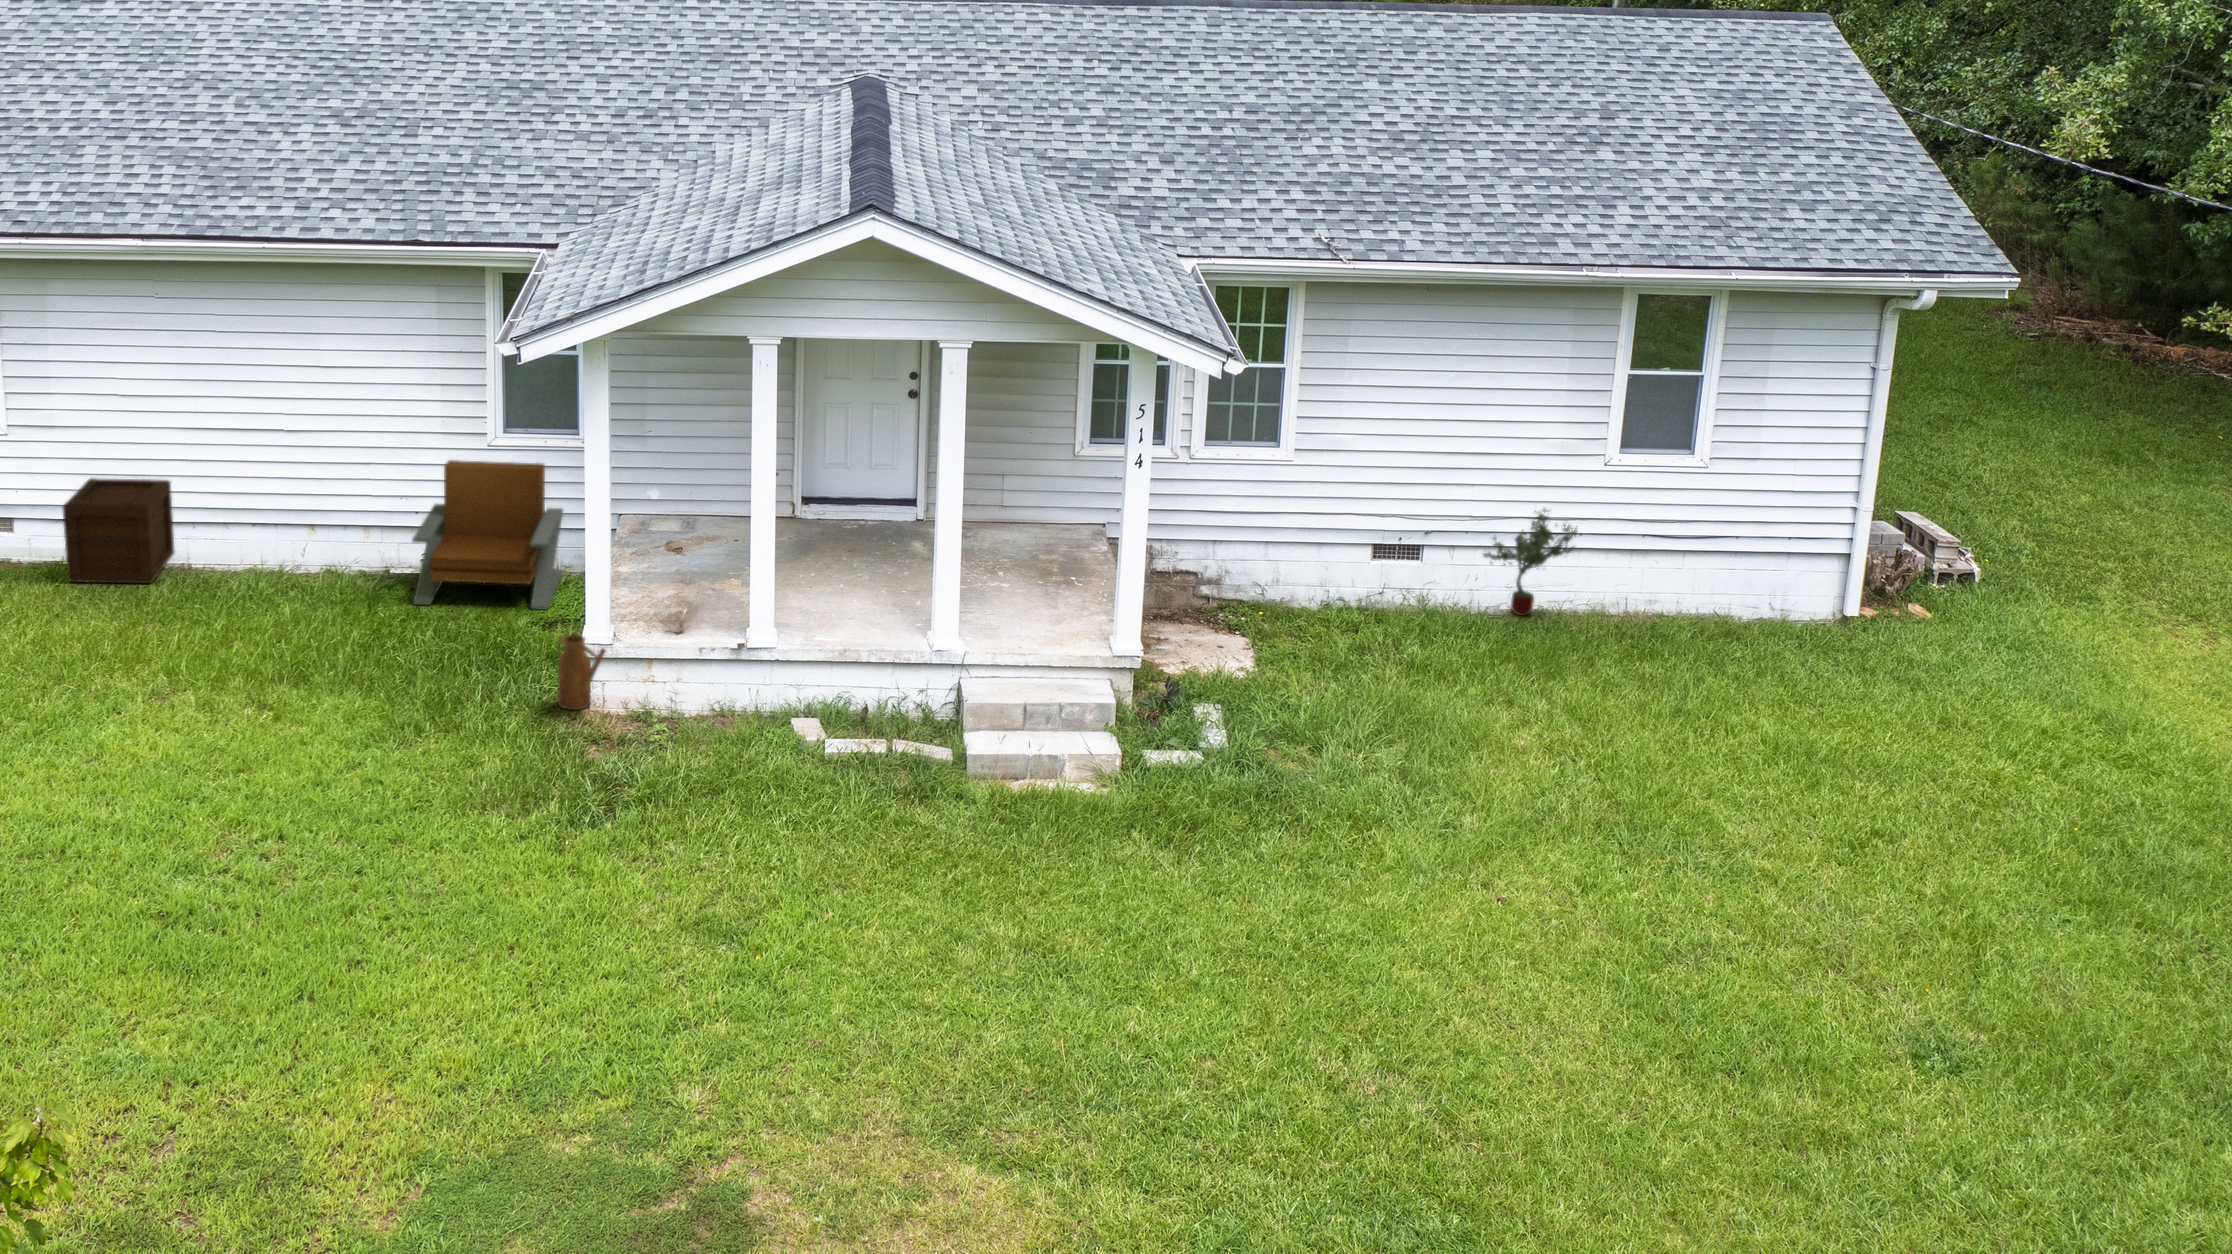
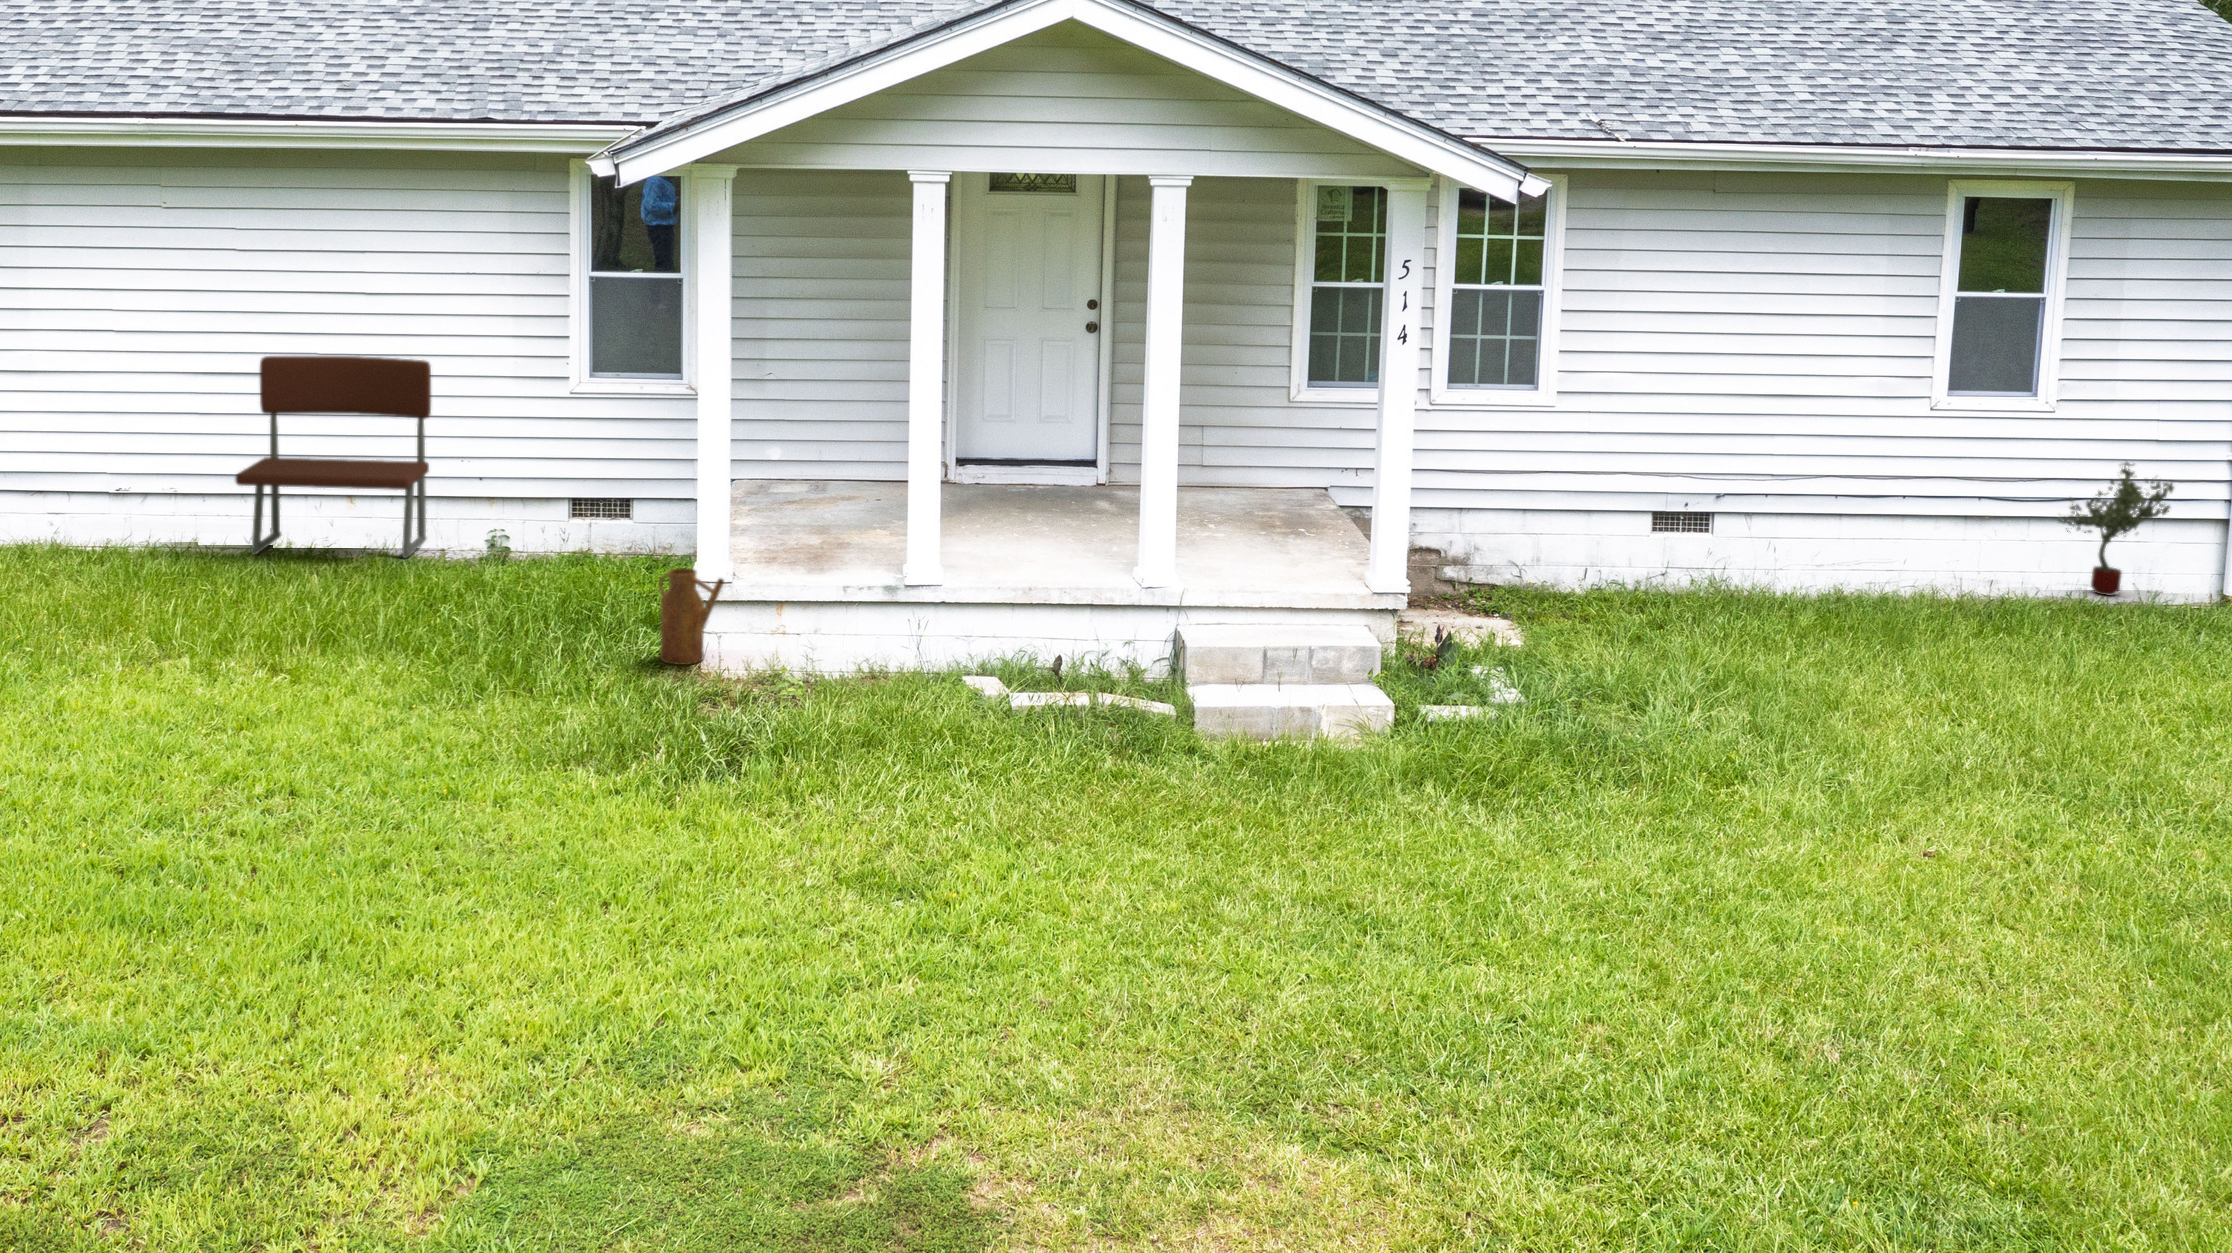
bench: none [223,420,375,587] -> present [235,356,431,558]
lounge chair: present [412,460,563,610] -> none [474,404,663,578]
wooden crate: present [63,478,175,584] -> none [32,432,176,554]
potted tree: present [1484,509,1577,616] -> present [2058,462,2174,596]

